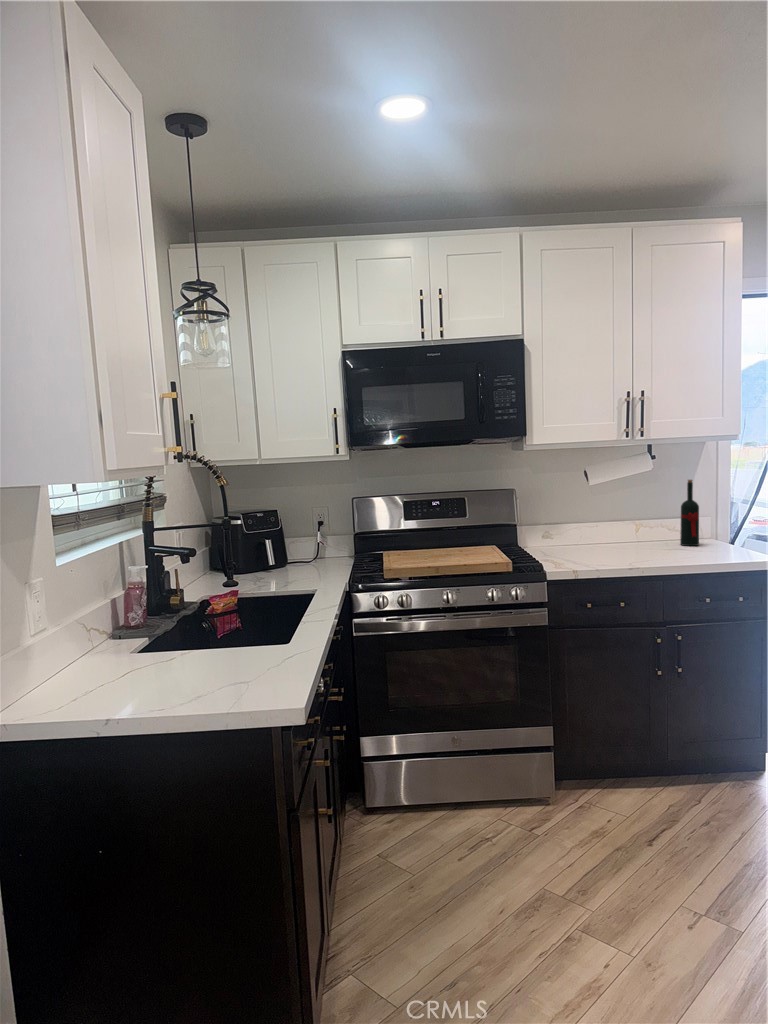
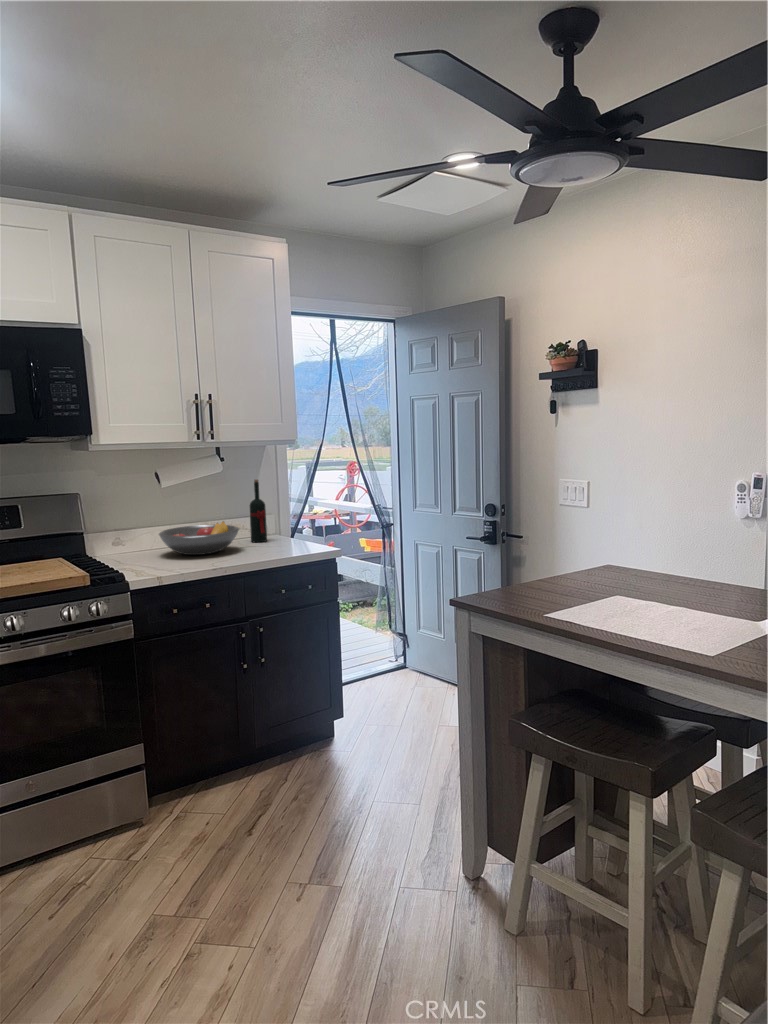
fruit bowl: none [583,521,666,553] -> present [159,521,239,555]

